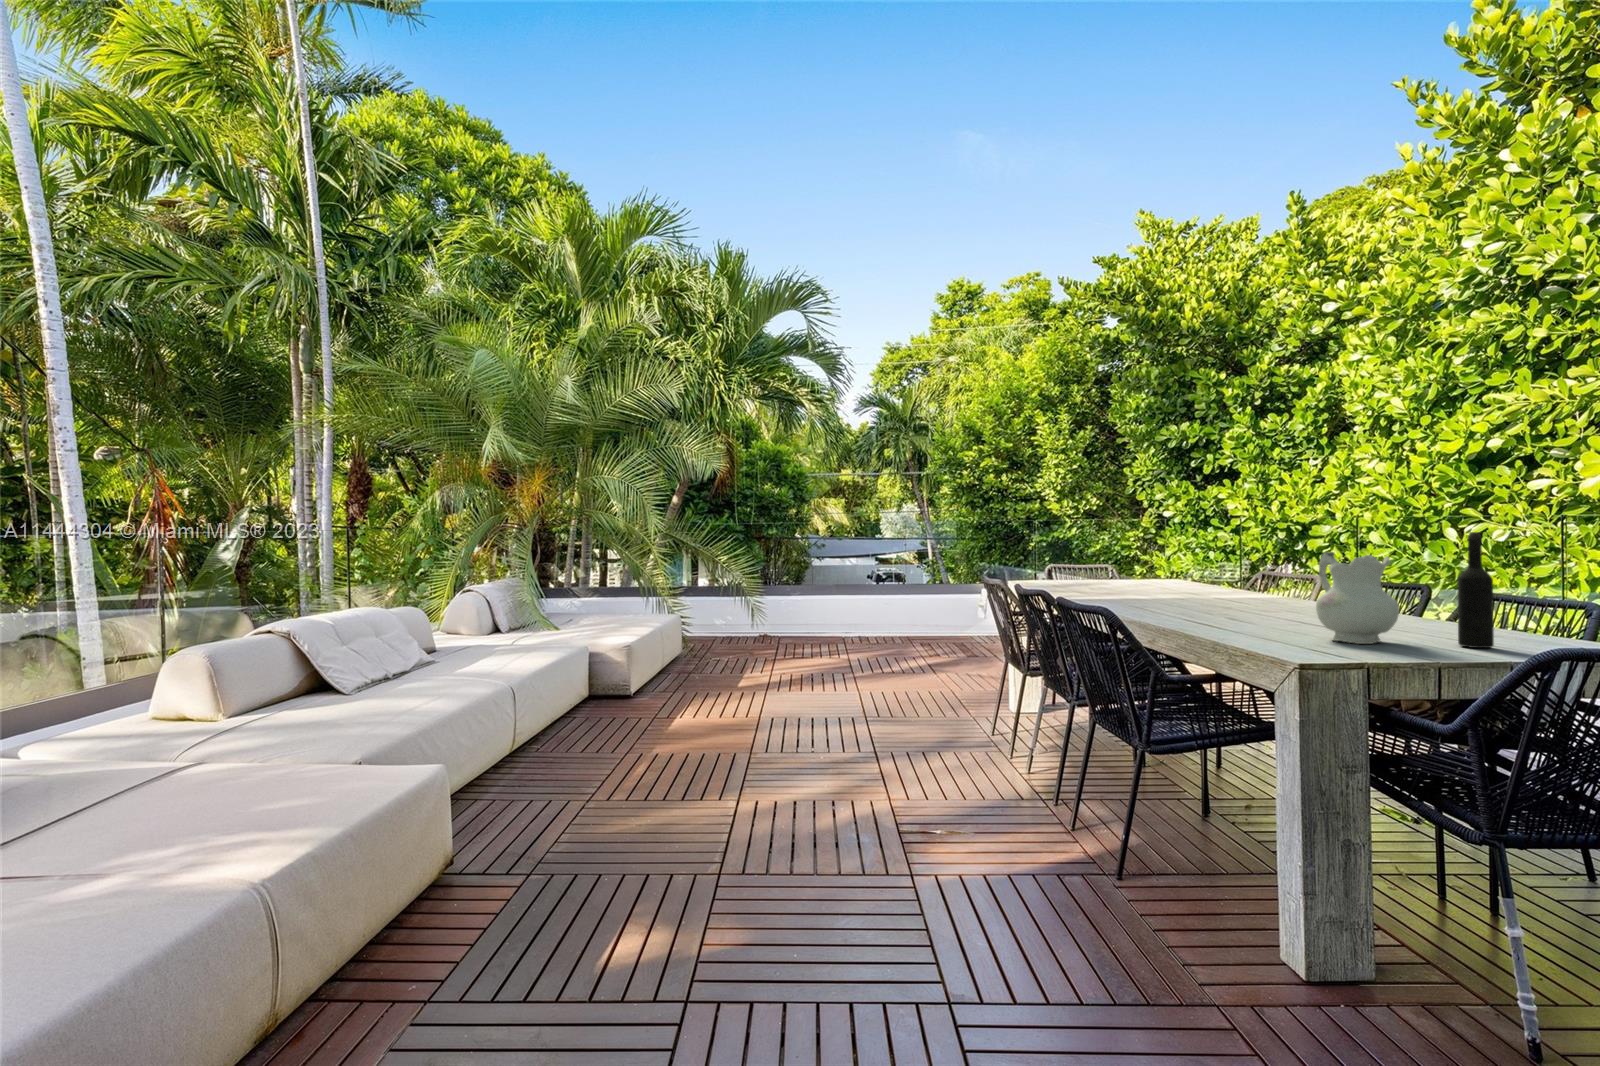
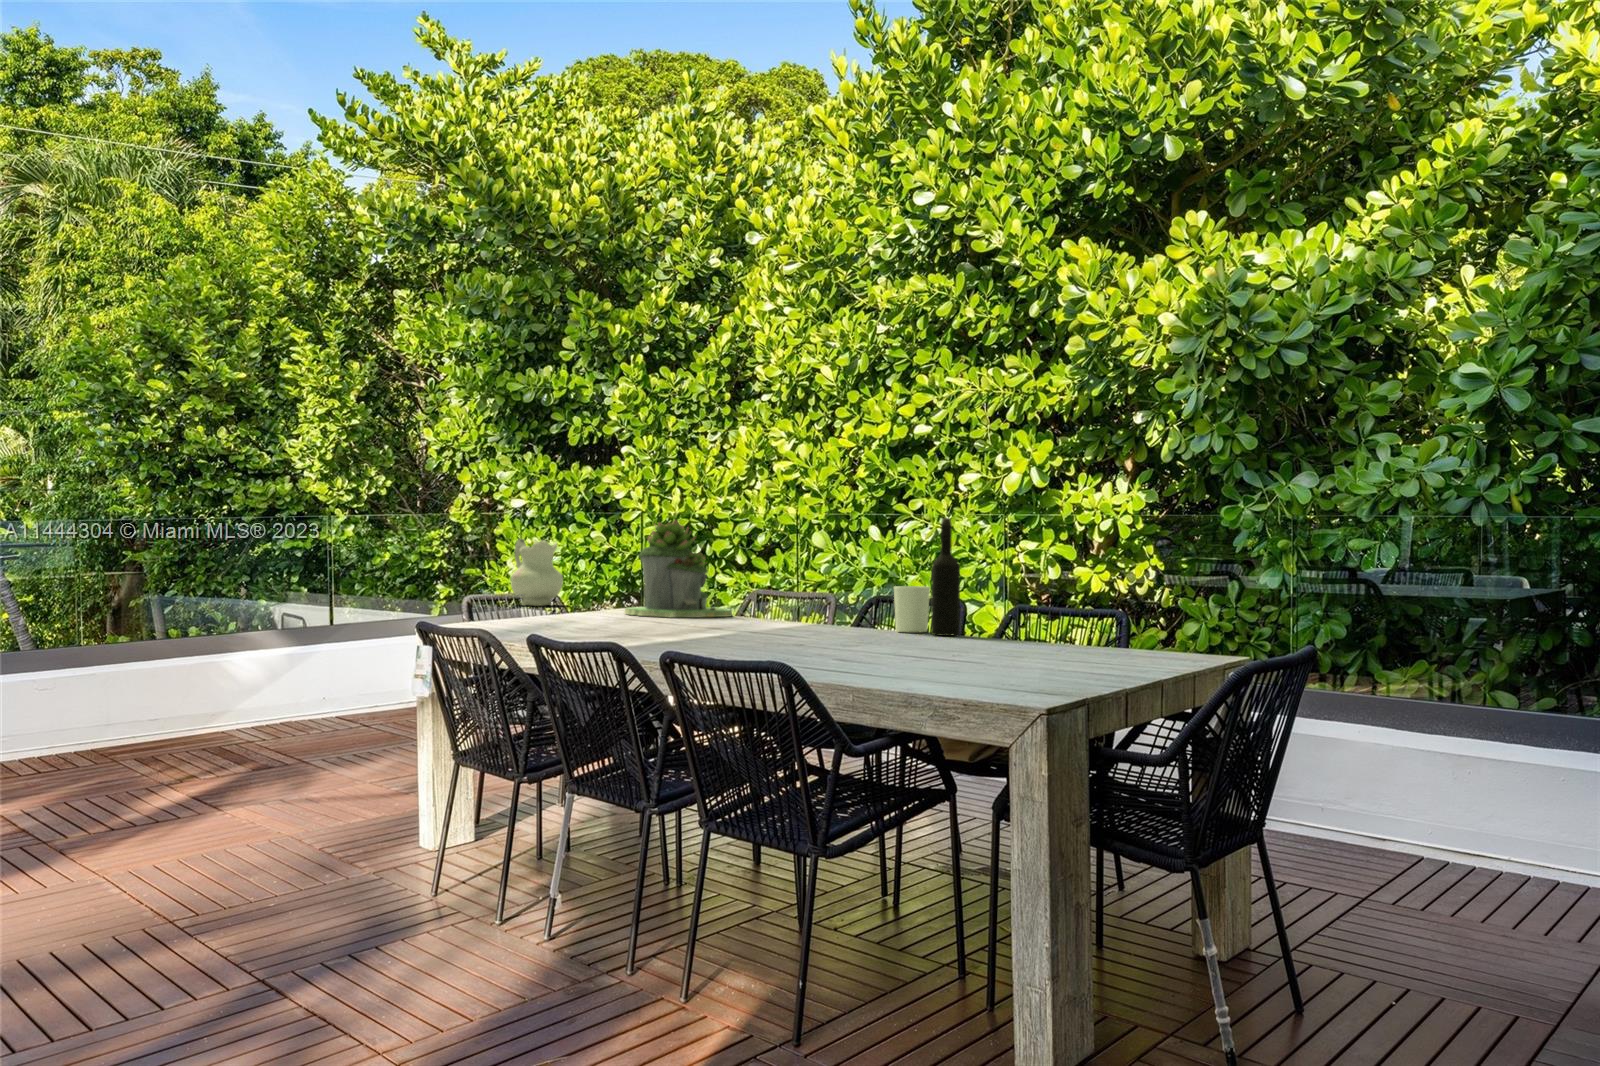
succulent planter: none [1191,531,1282,609] -> present [624,520,732,618]
ceramic pitcher: present [1316,552,1399,644] -> present [511,539,563,606]
candle holder: none [1418,595,1462,641] -> present [894,586,930,632]

